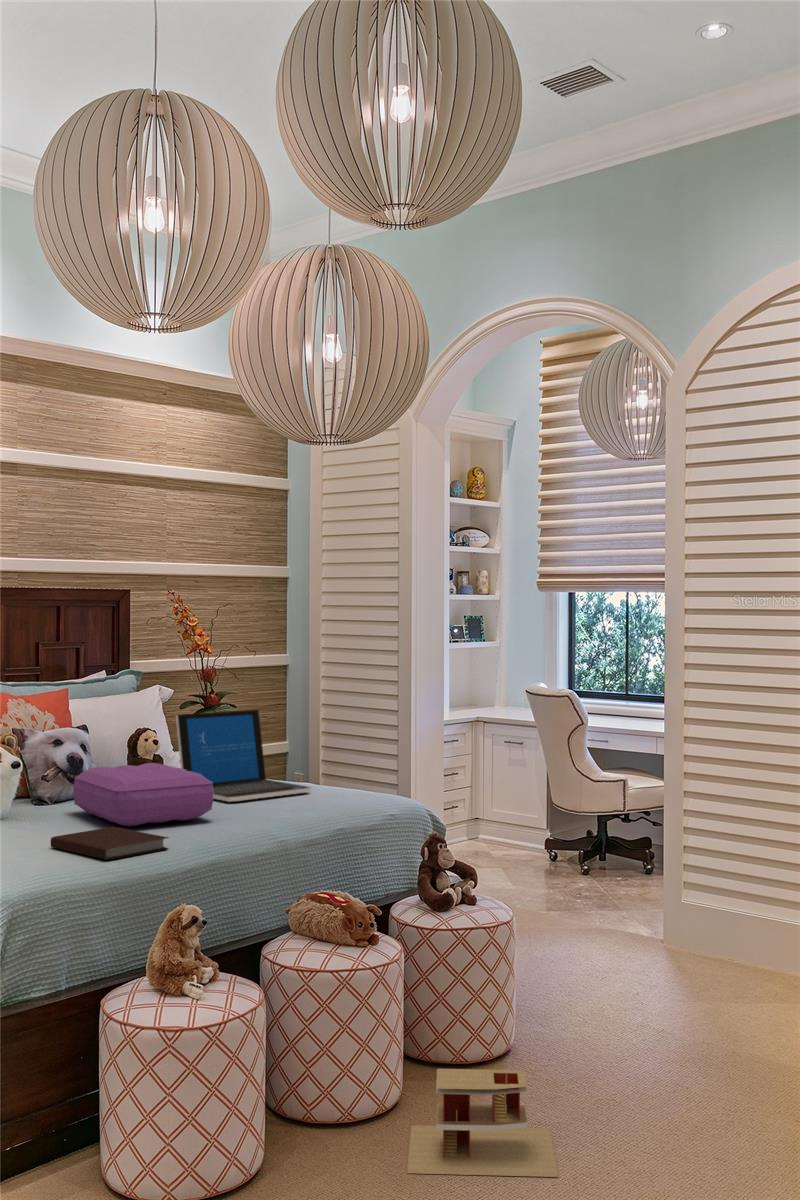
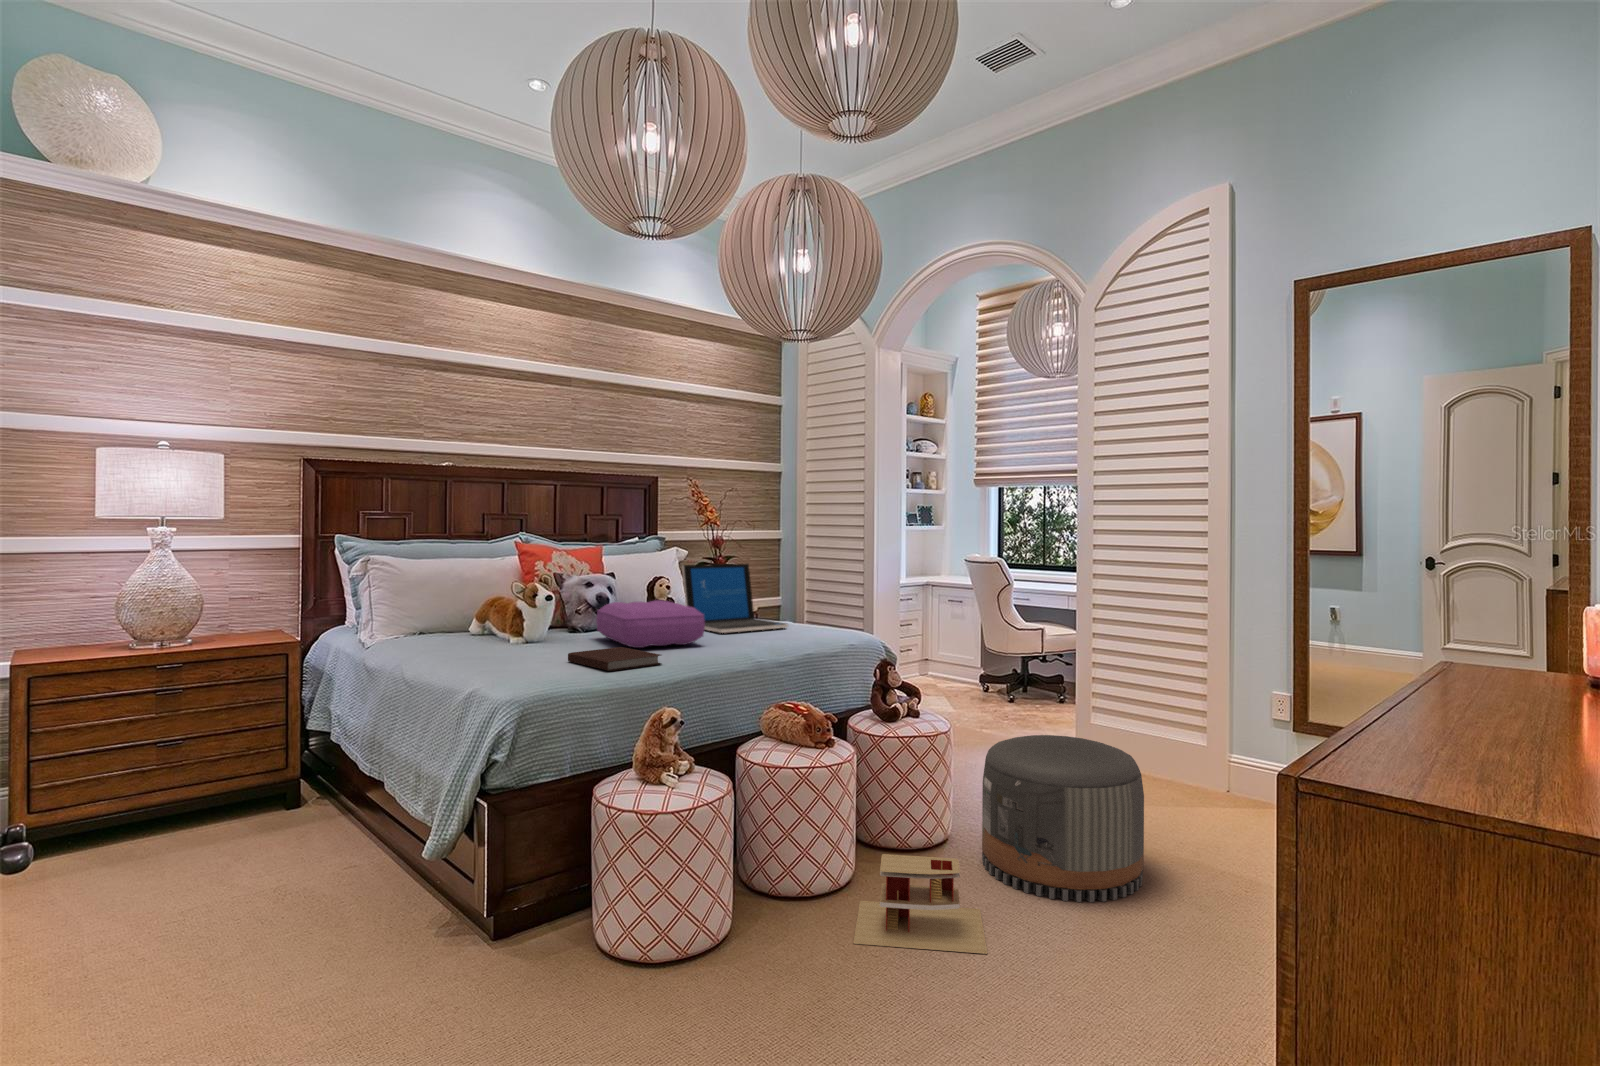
pouf: none [552,922,735,1115] -> present [982,735,1144,902]

